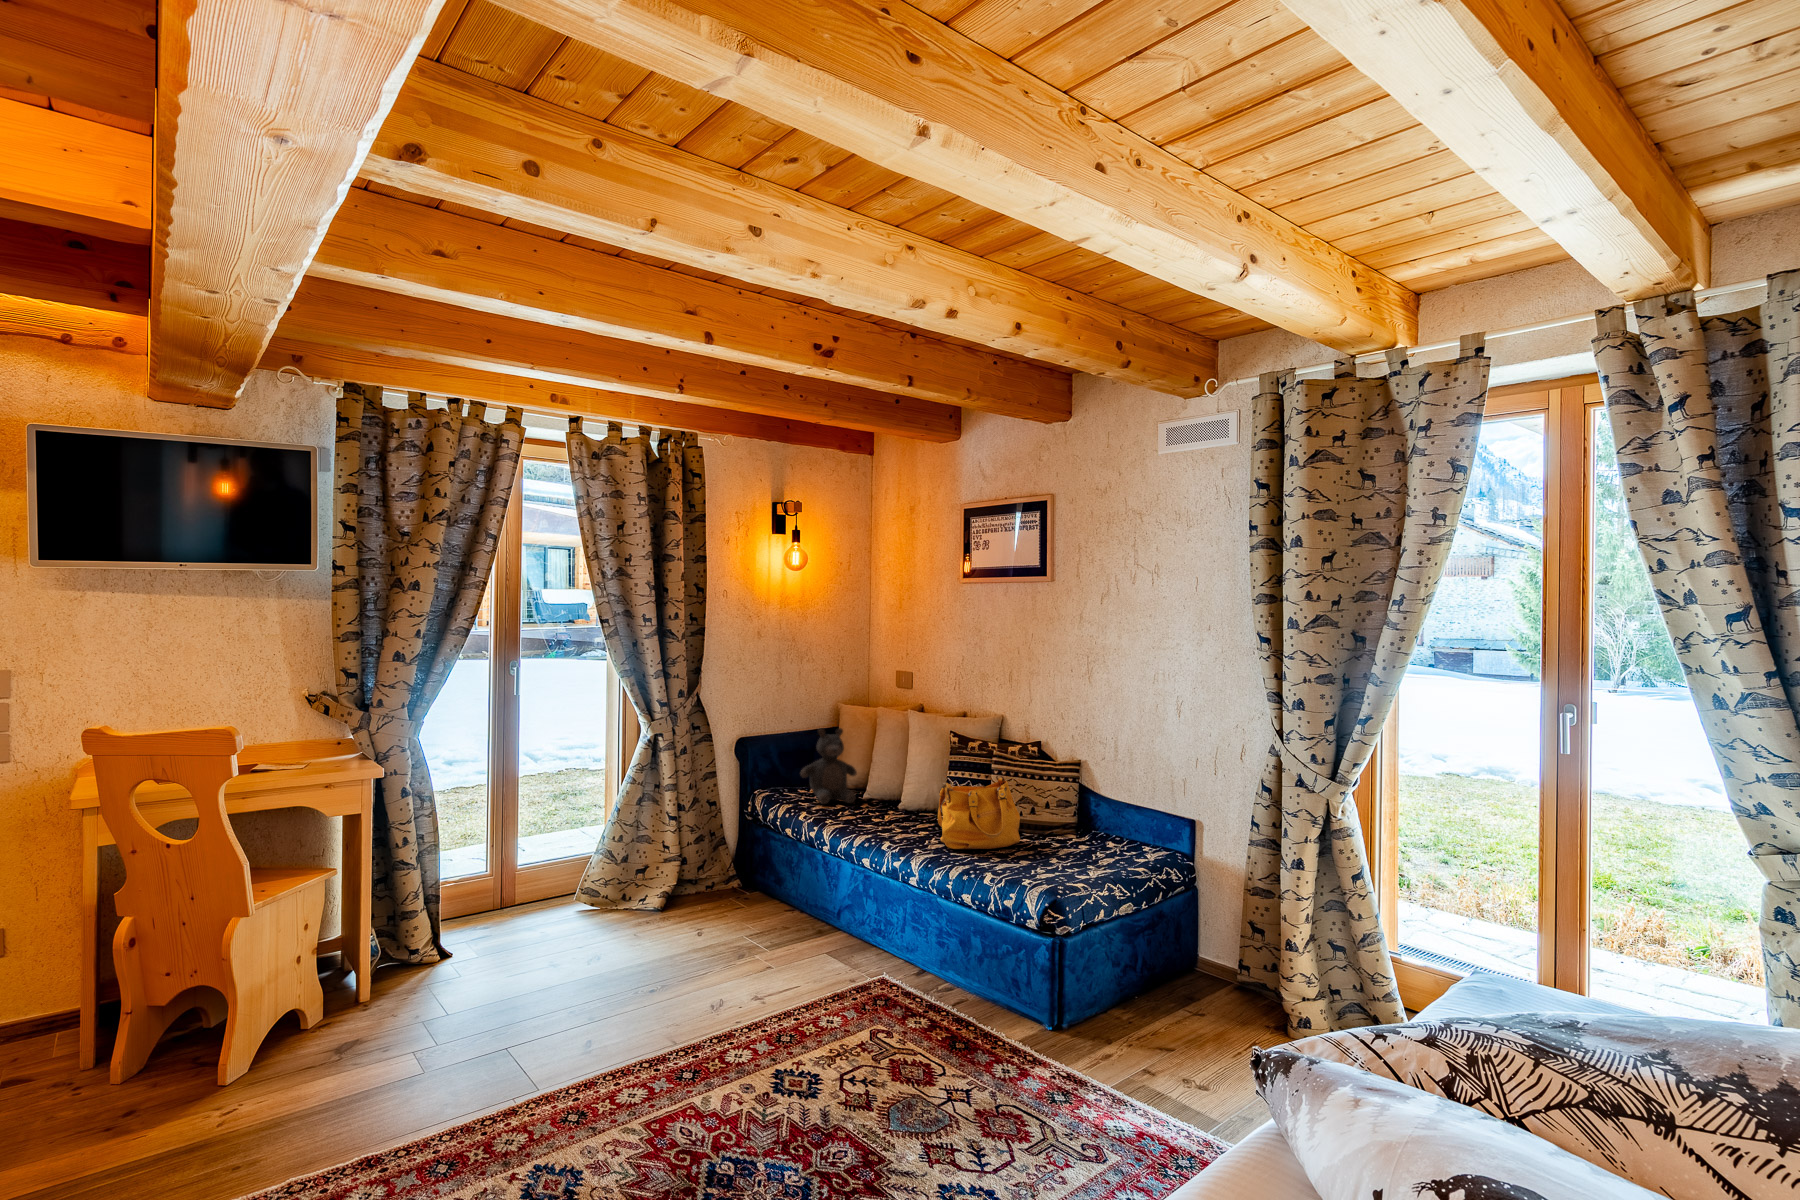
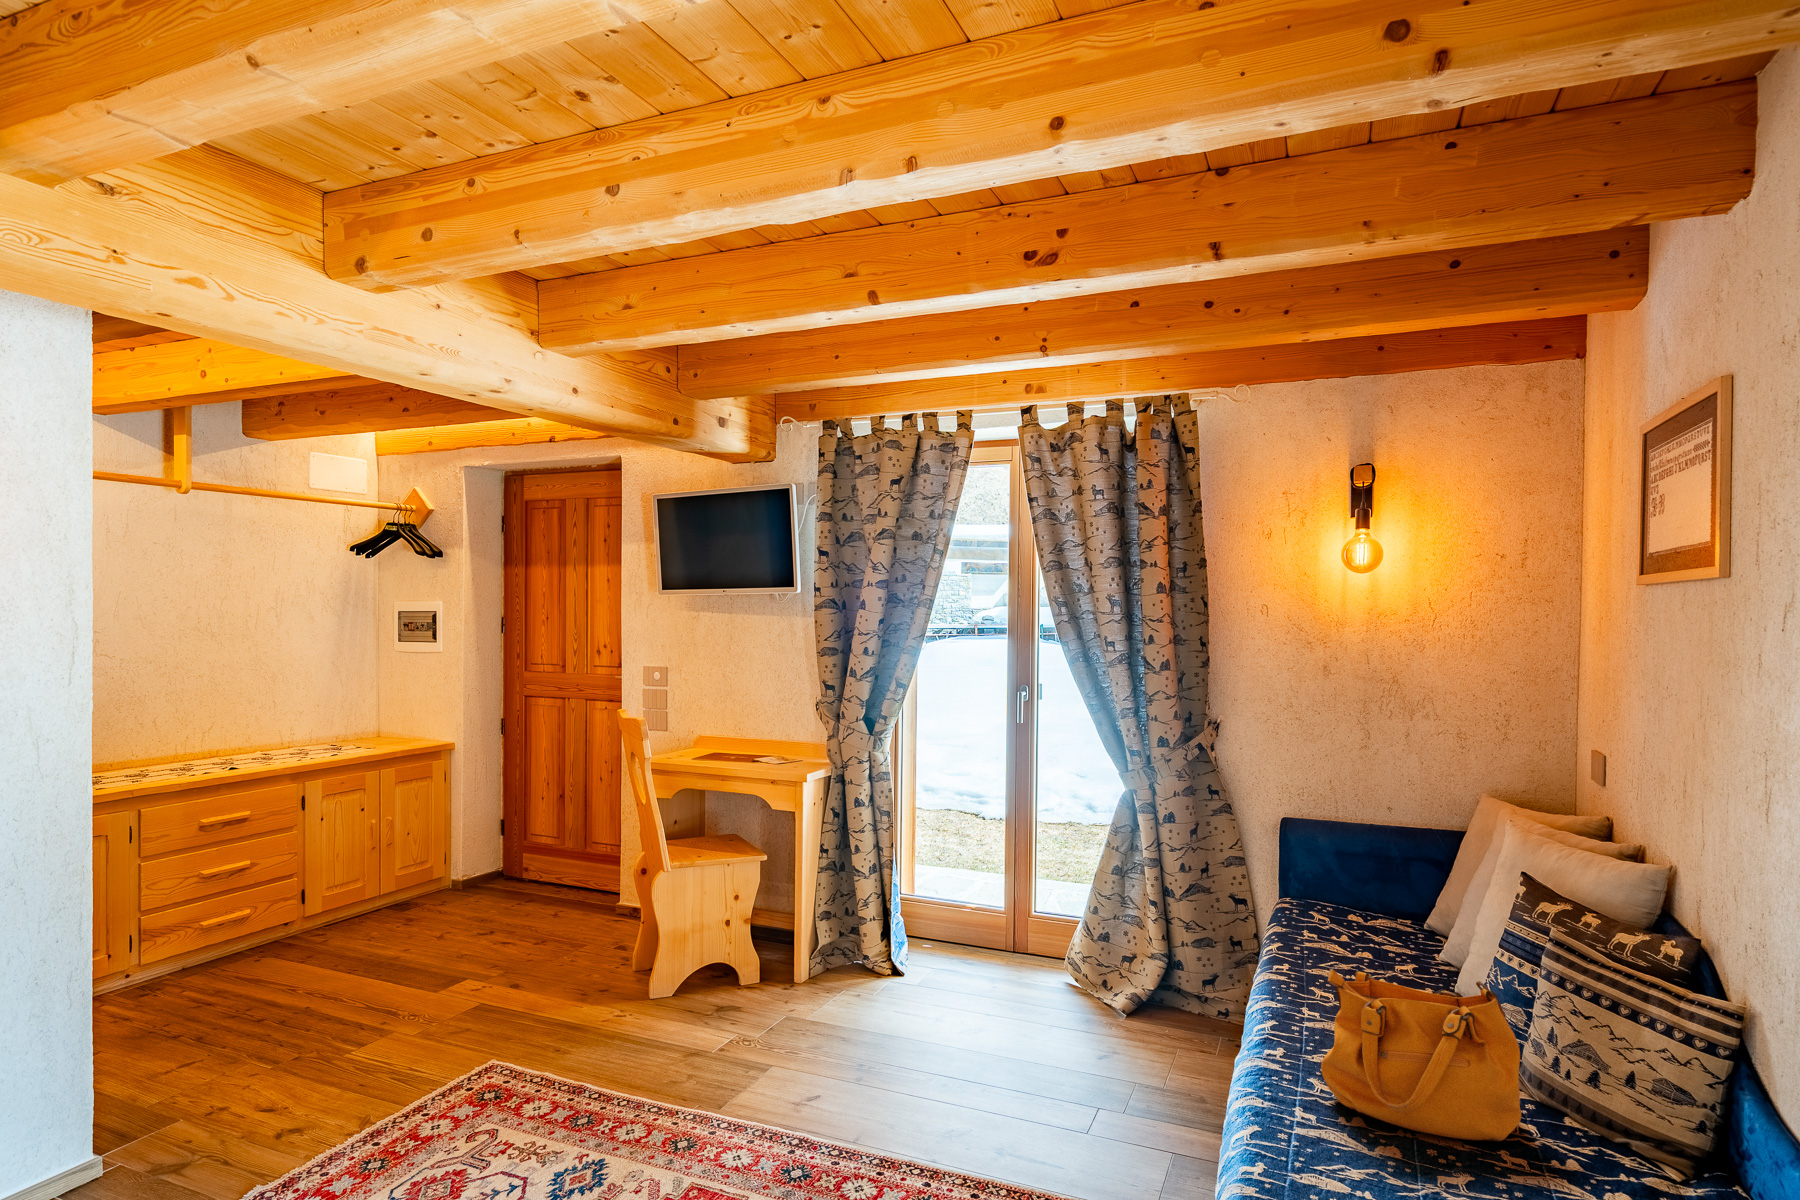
teddy bear: present [801,728,857,804] -> none [1306,820,1409,954]

